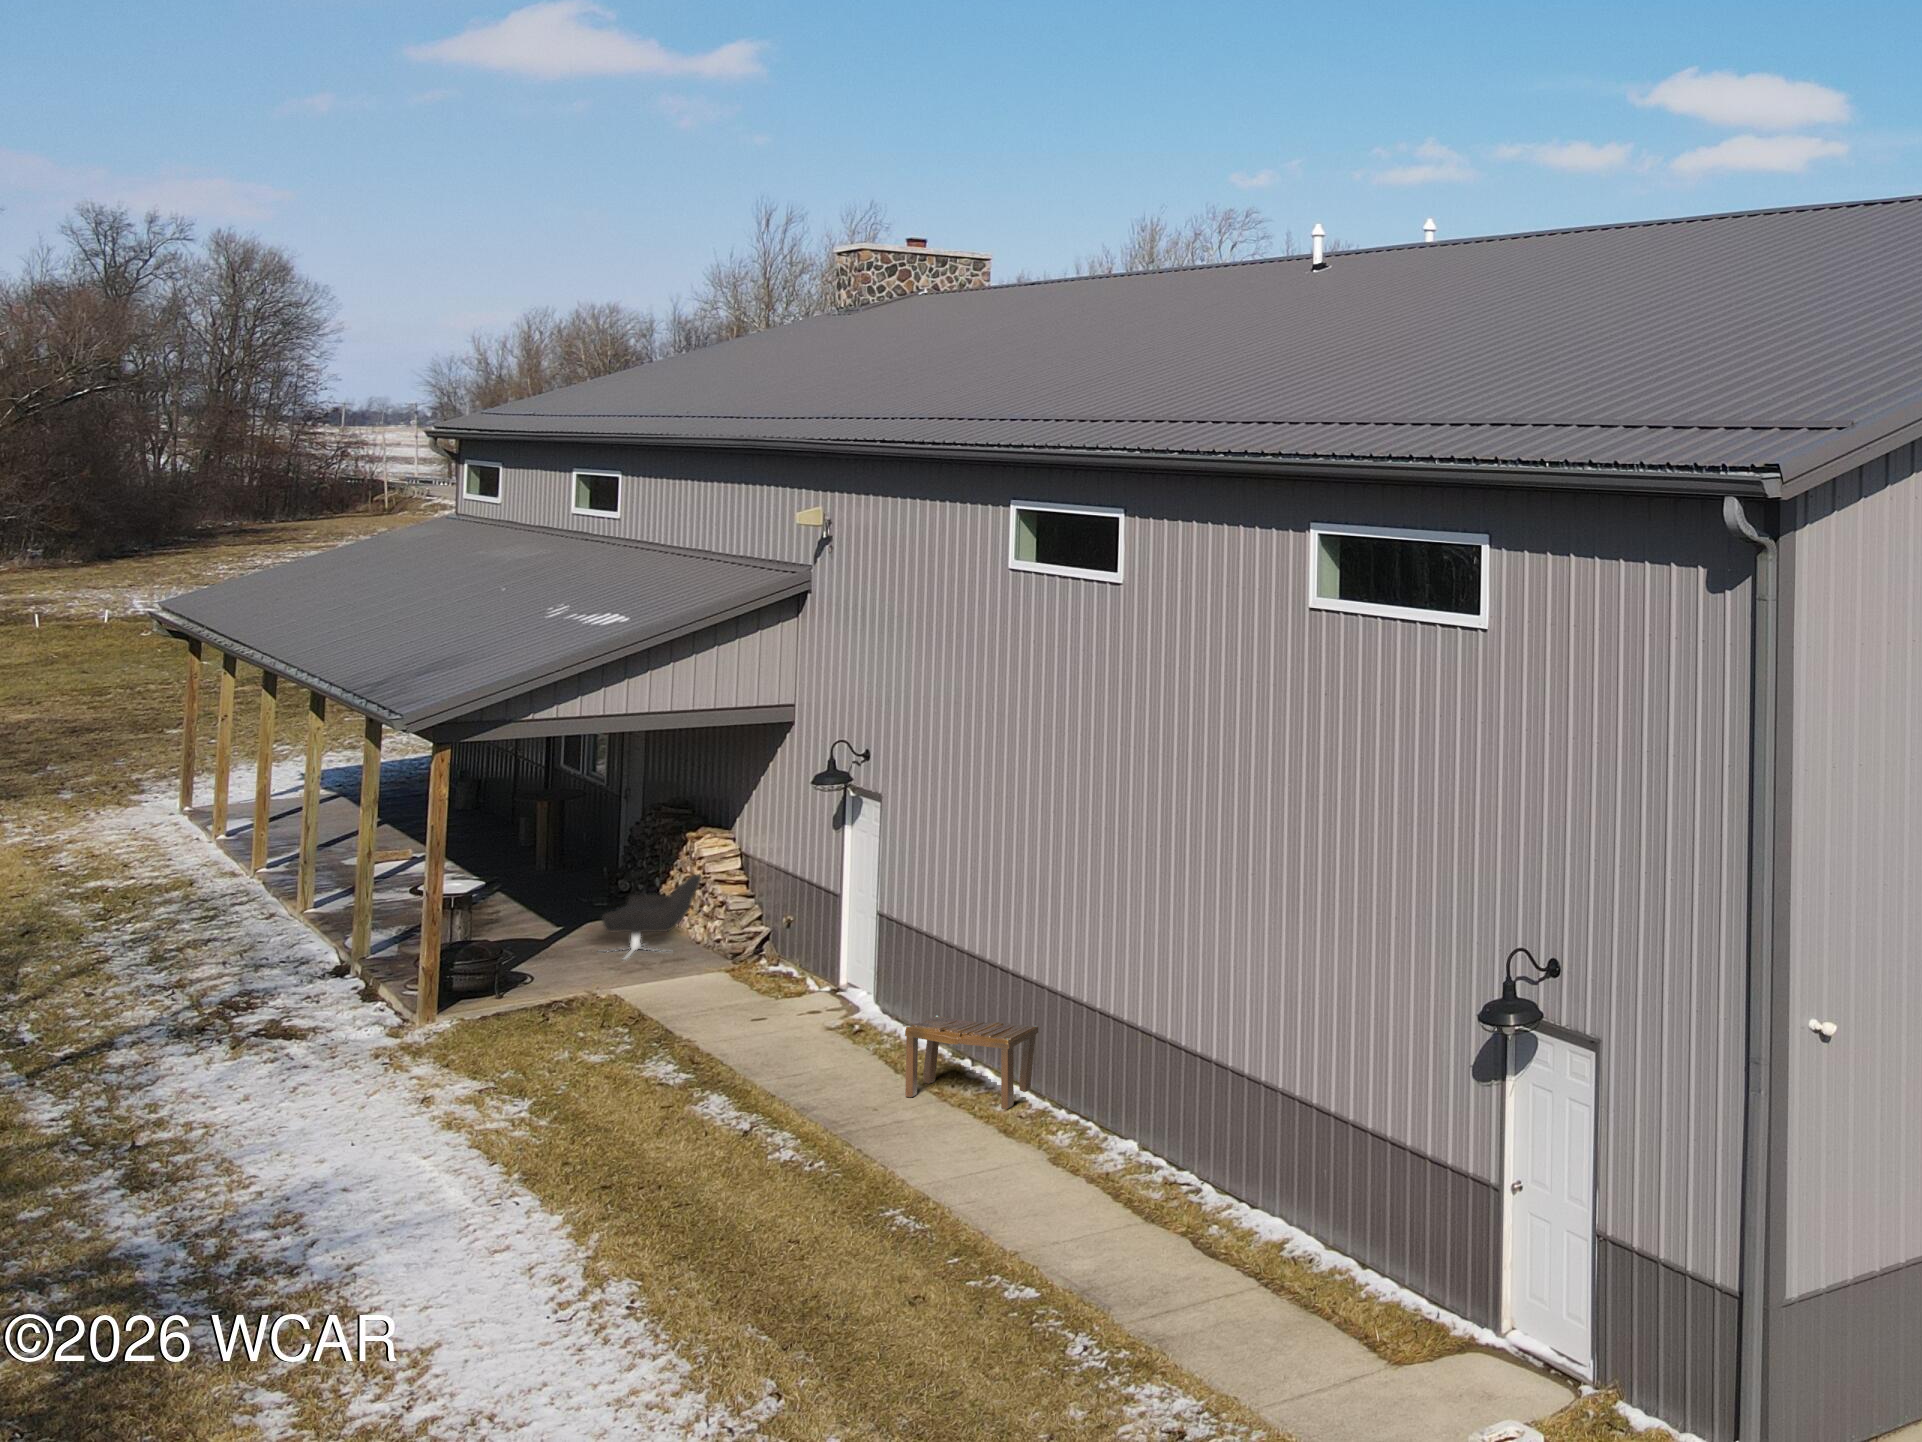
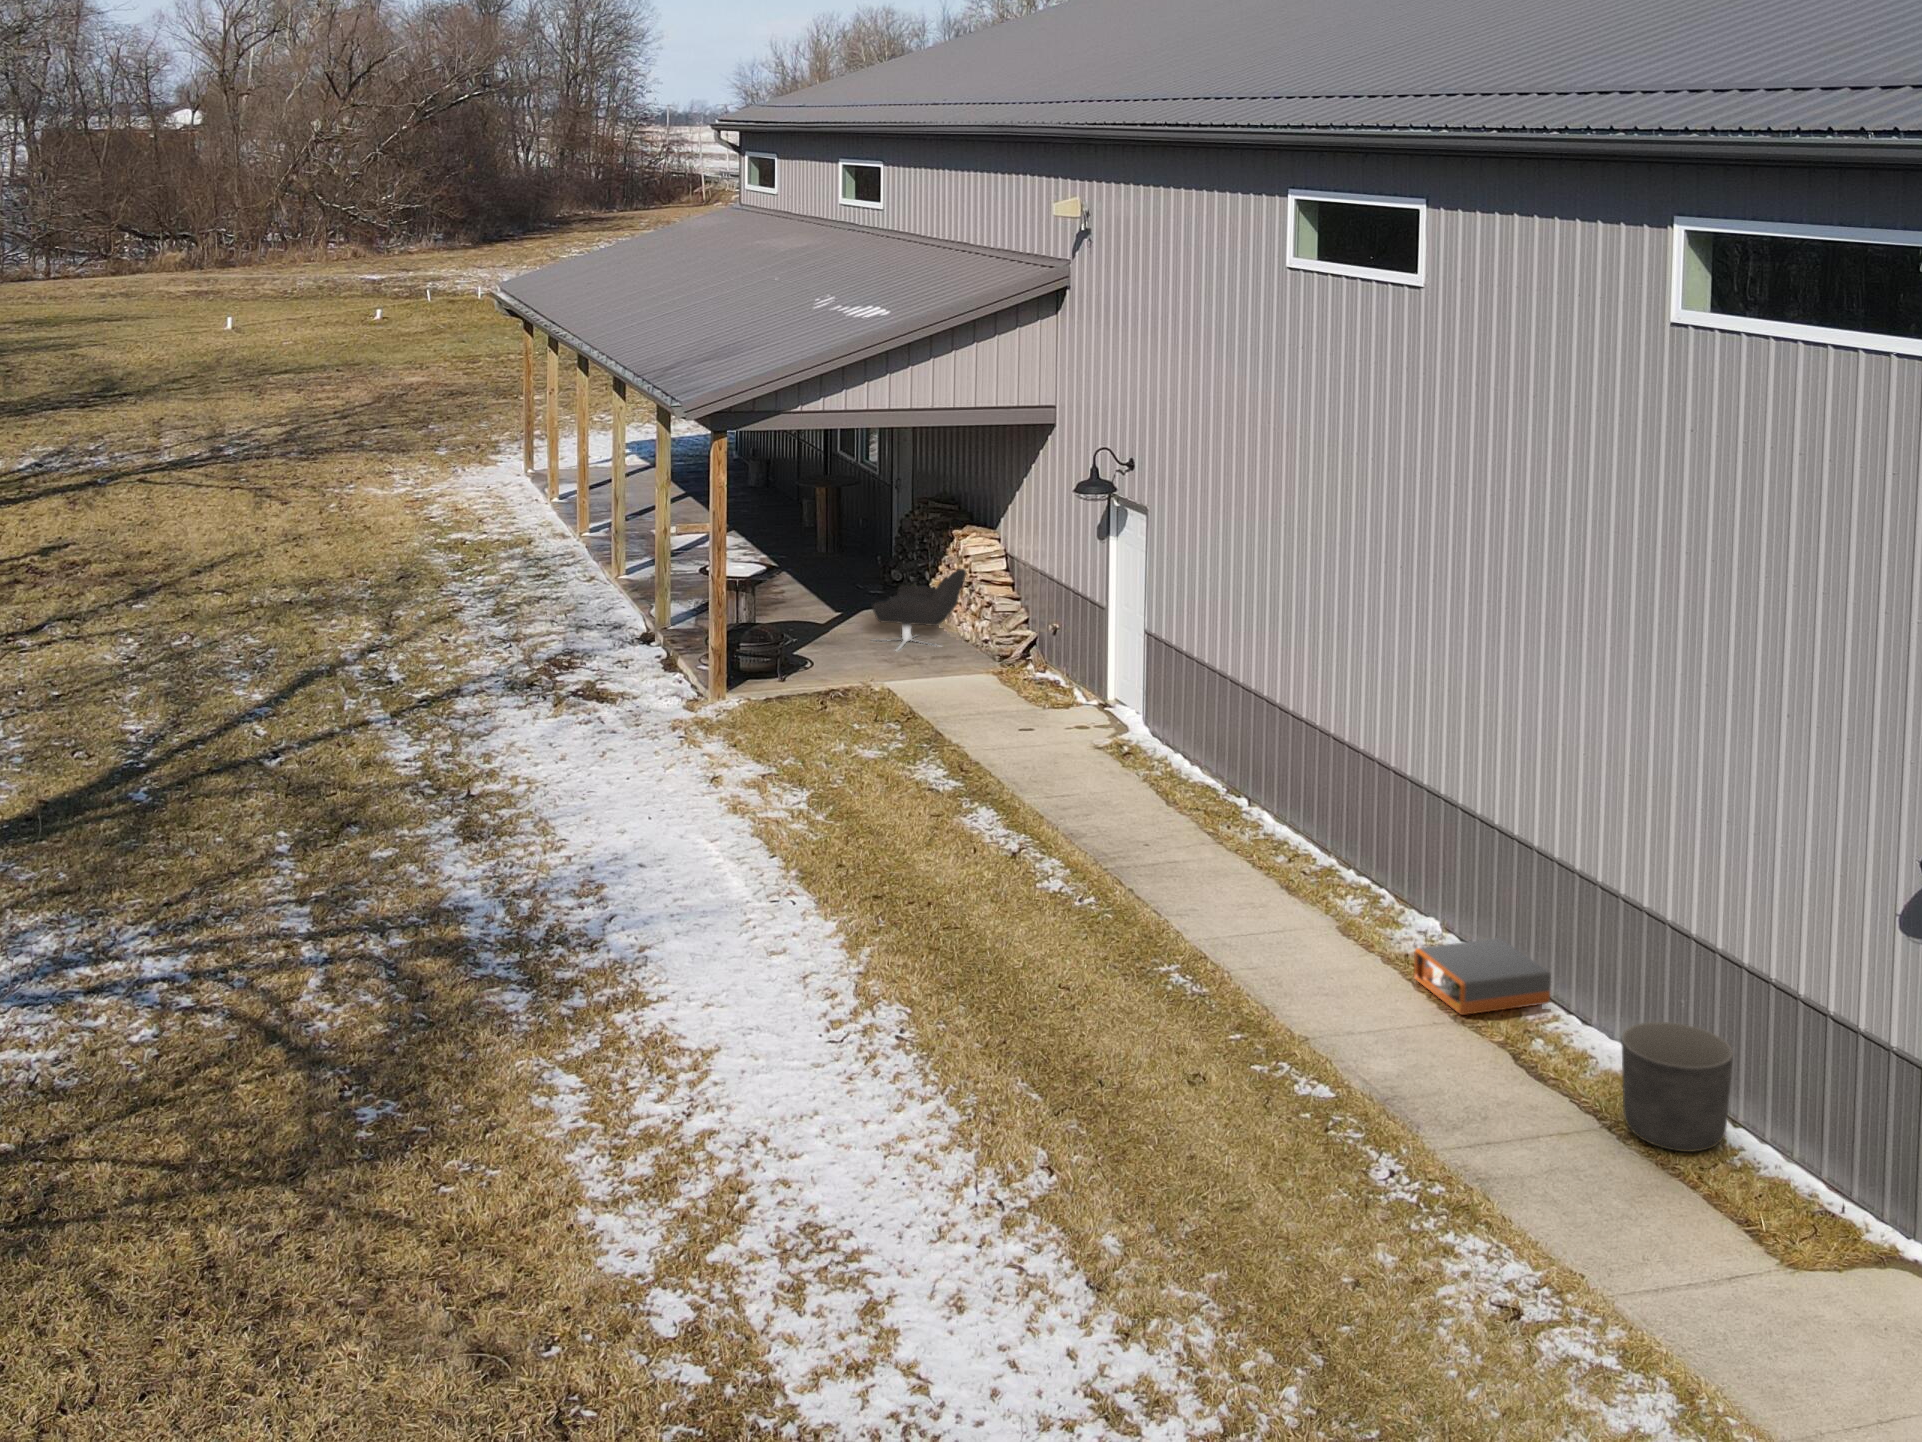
bench: present [905,1015,1038,1109] -> none [1175,750,1325,863]
storage box: none [1112,1145,1223,1213] -> present [1414,938,1551,1015]
planter: none [1277,1187,1359,1291] -> present [1622,1022,1733,1152]

